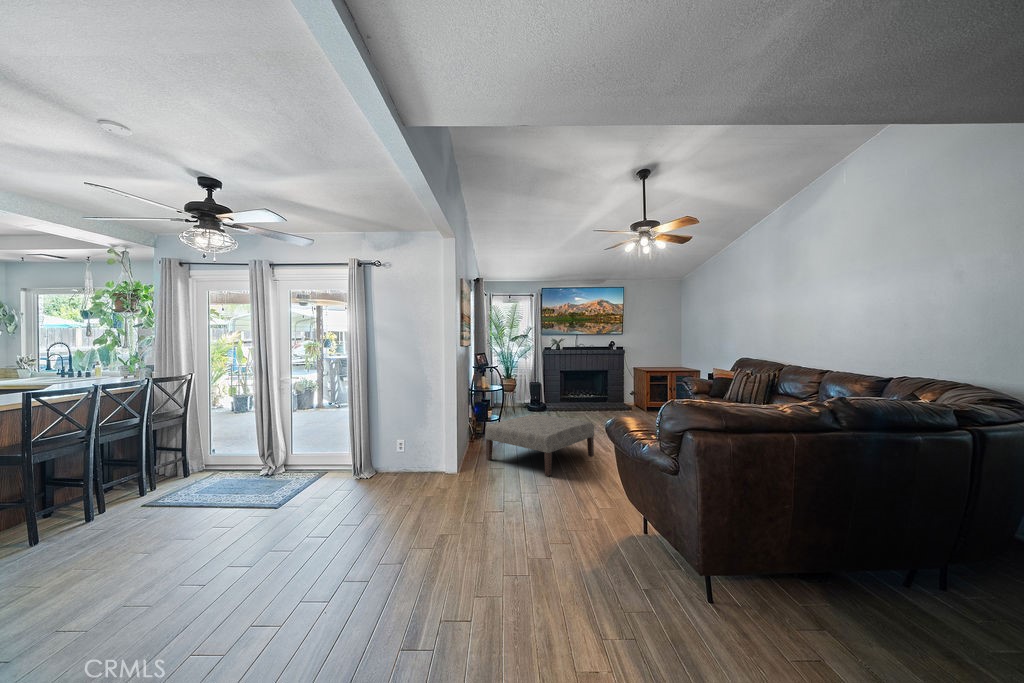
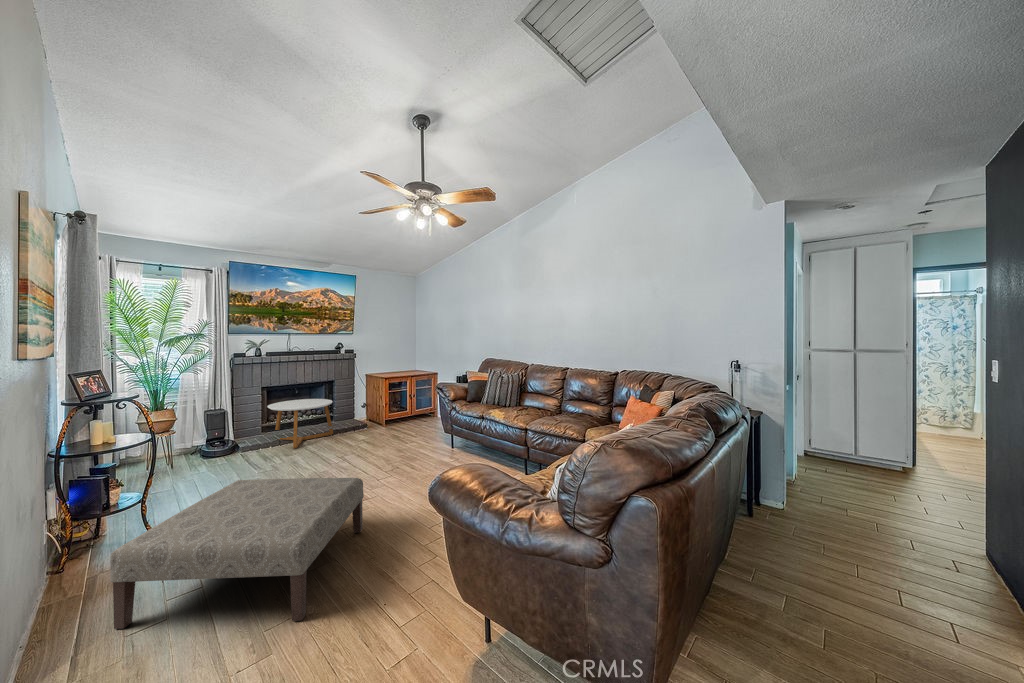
coffee table: none [562,382,605,414] -> present [267,399,333,448]

